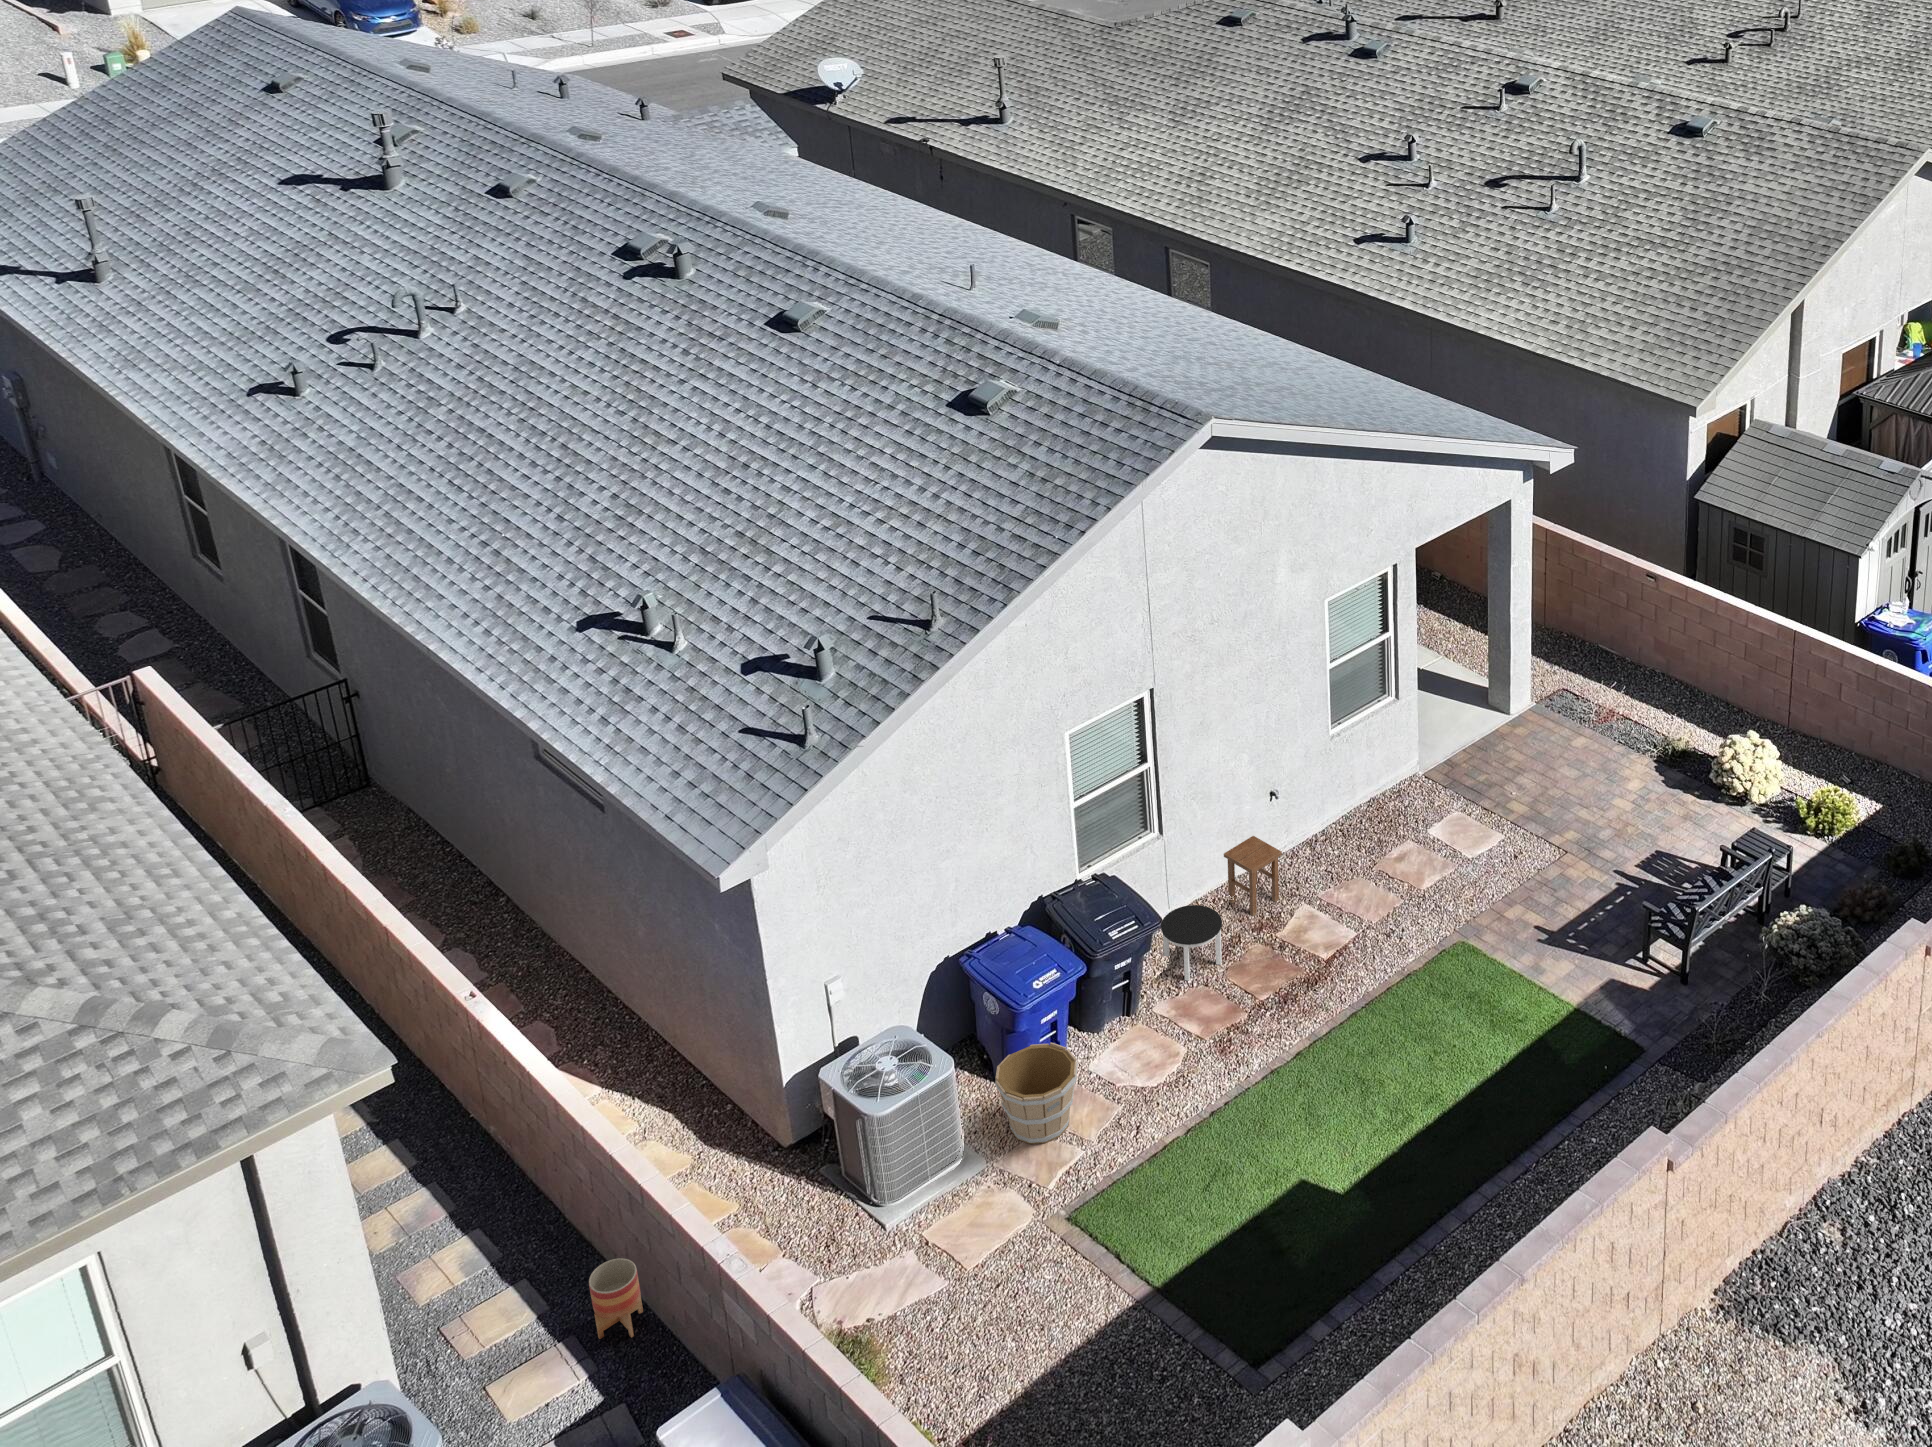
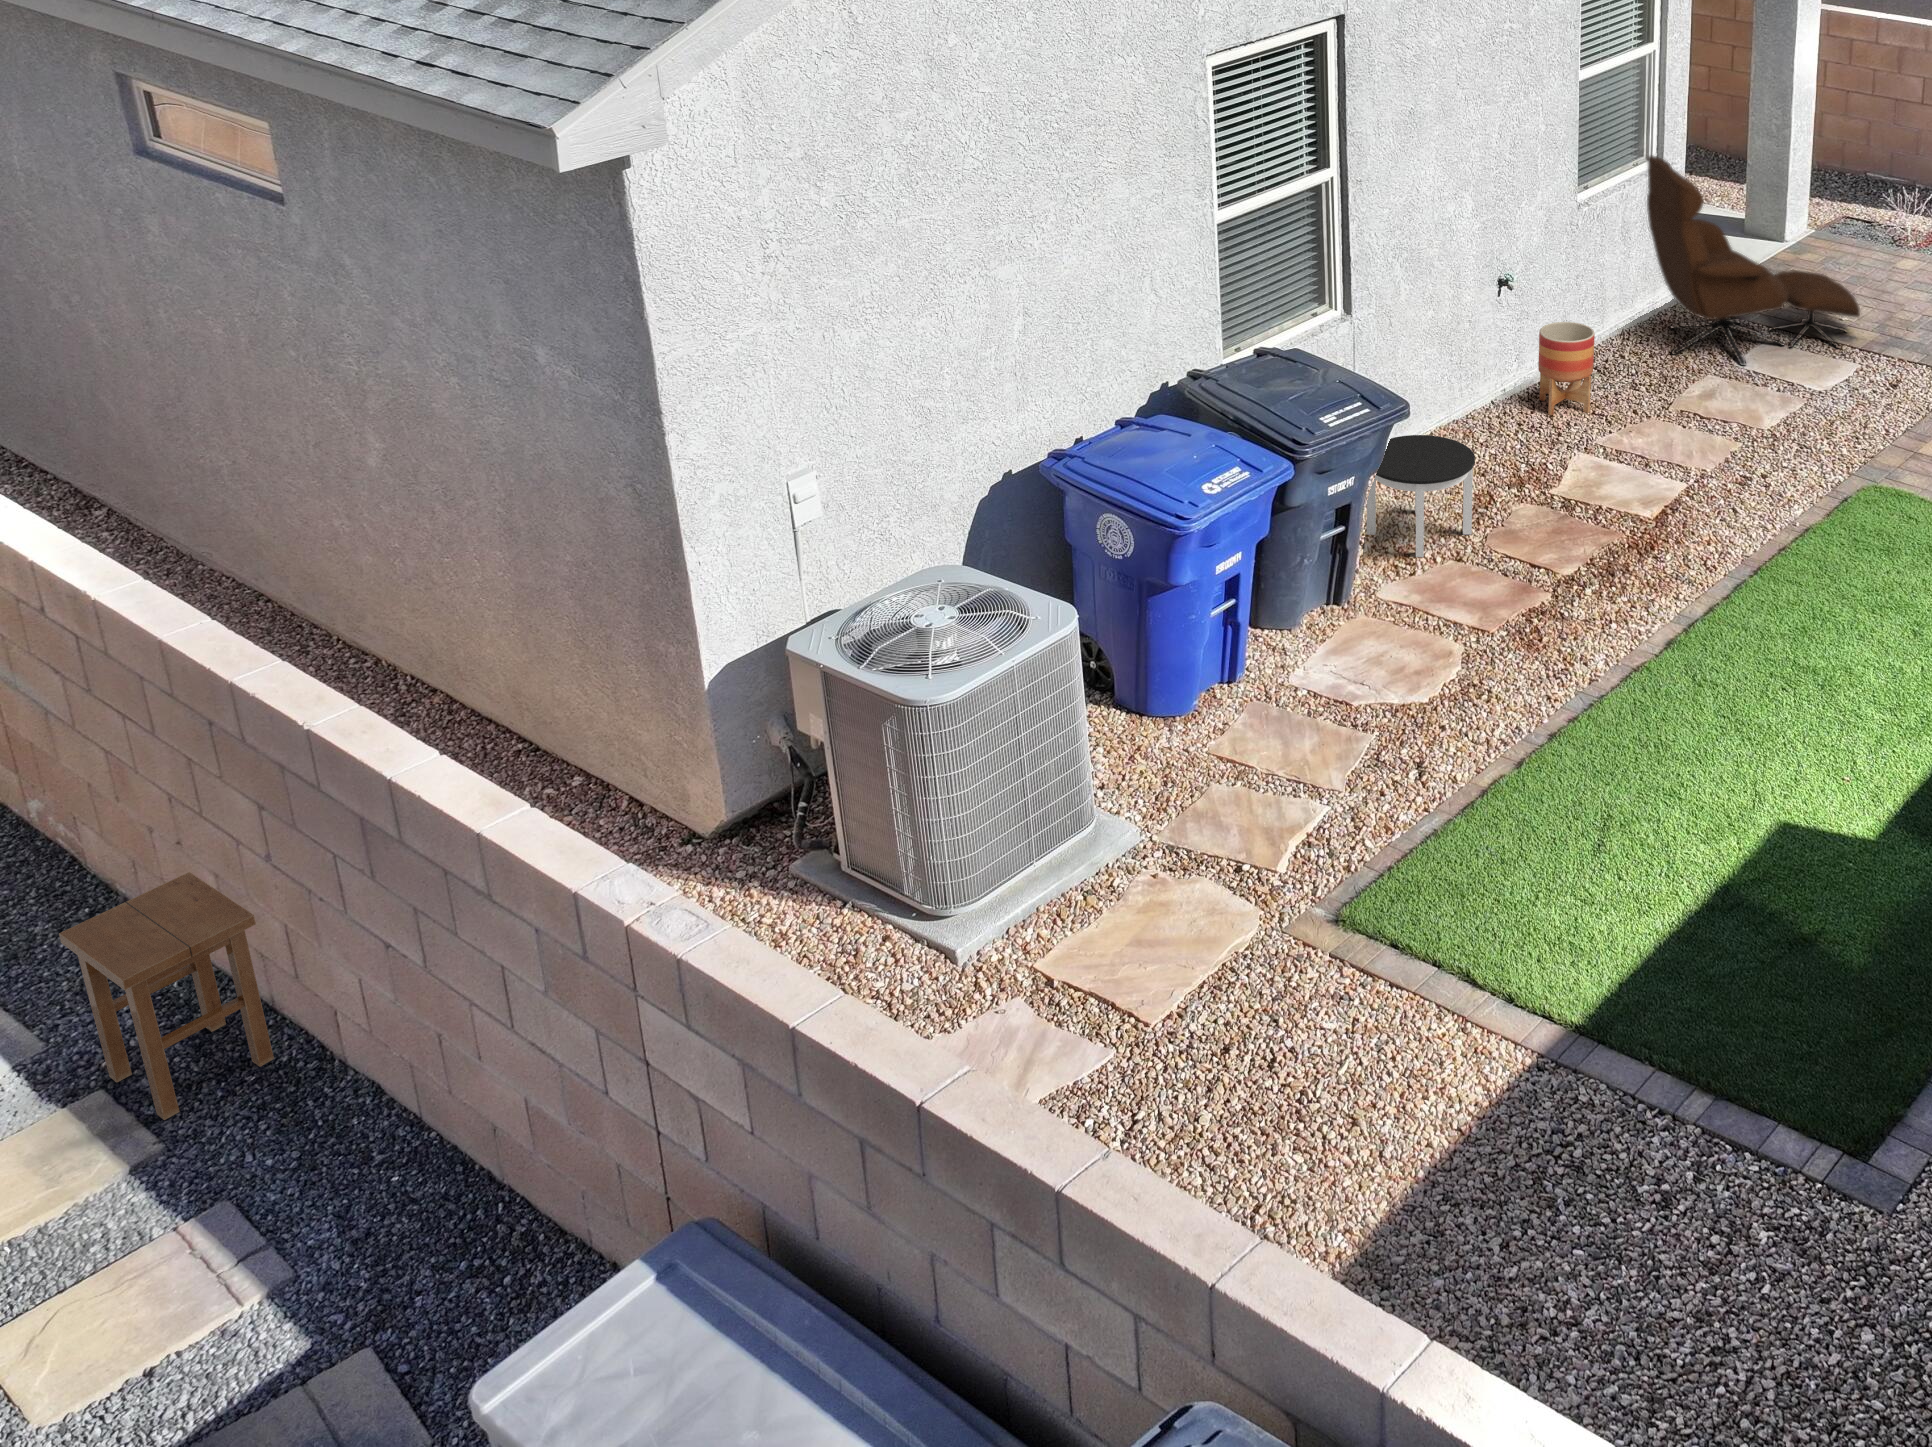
lounge chair: none [1384,698,1513,830] -> present [1647,155,1860,366]
stool: present [1224,836,1282,916] -> present [59,872,274,1120]
wooden bucket: present [995,1042,1078,1144] -> none [1137,610,1304,801]
planter: present [589,1258,643,1339] -> present [1538,322,1595,415]

